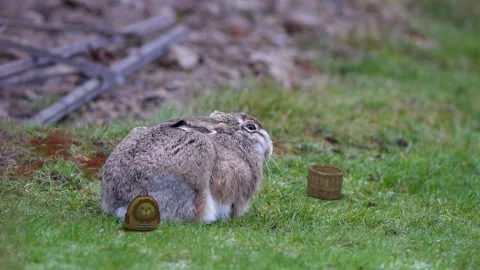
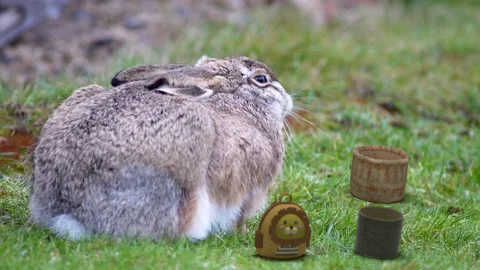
backpack: present [124,189,160,230] -> present [254,192,311,259]
planter: none [311,200,341,233] -> present [355,206,404,259]

